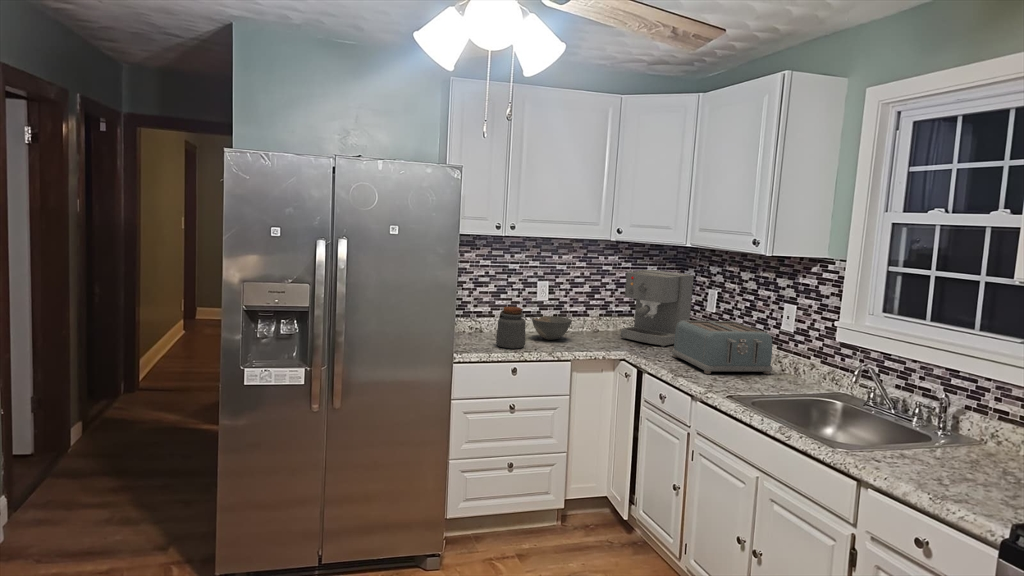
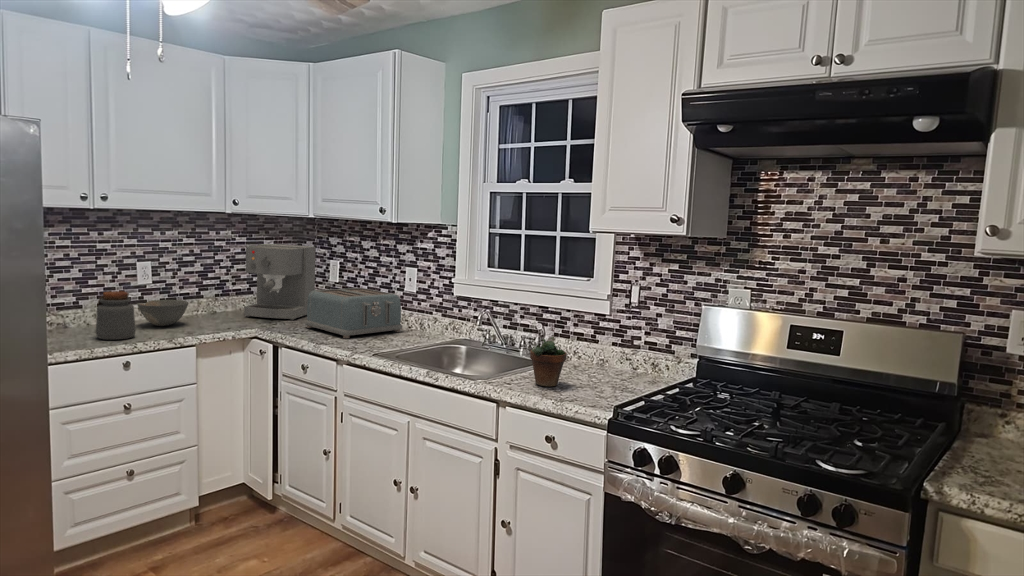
succulent plant: none [910,398,965,476] -> present [530,325,567,387]

